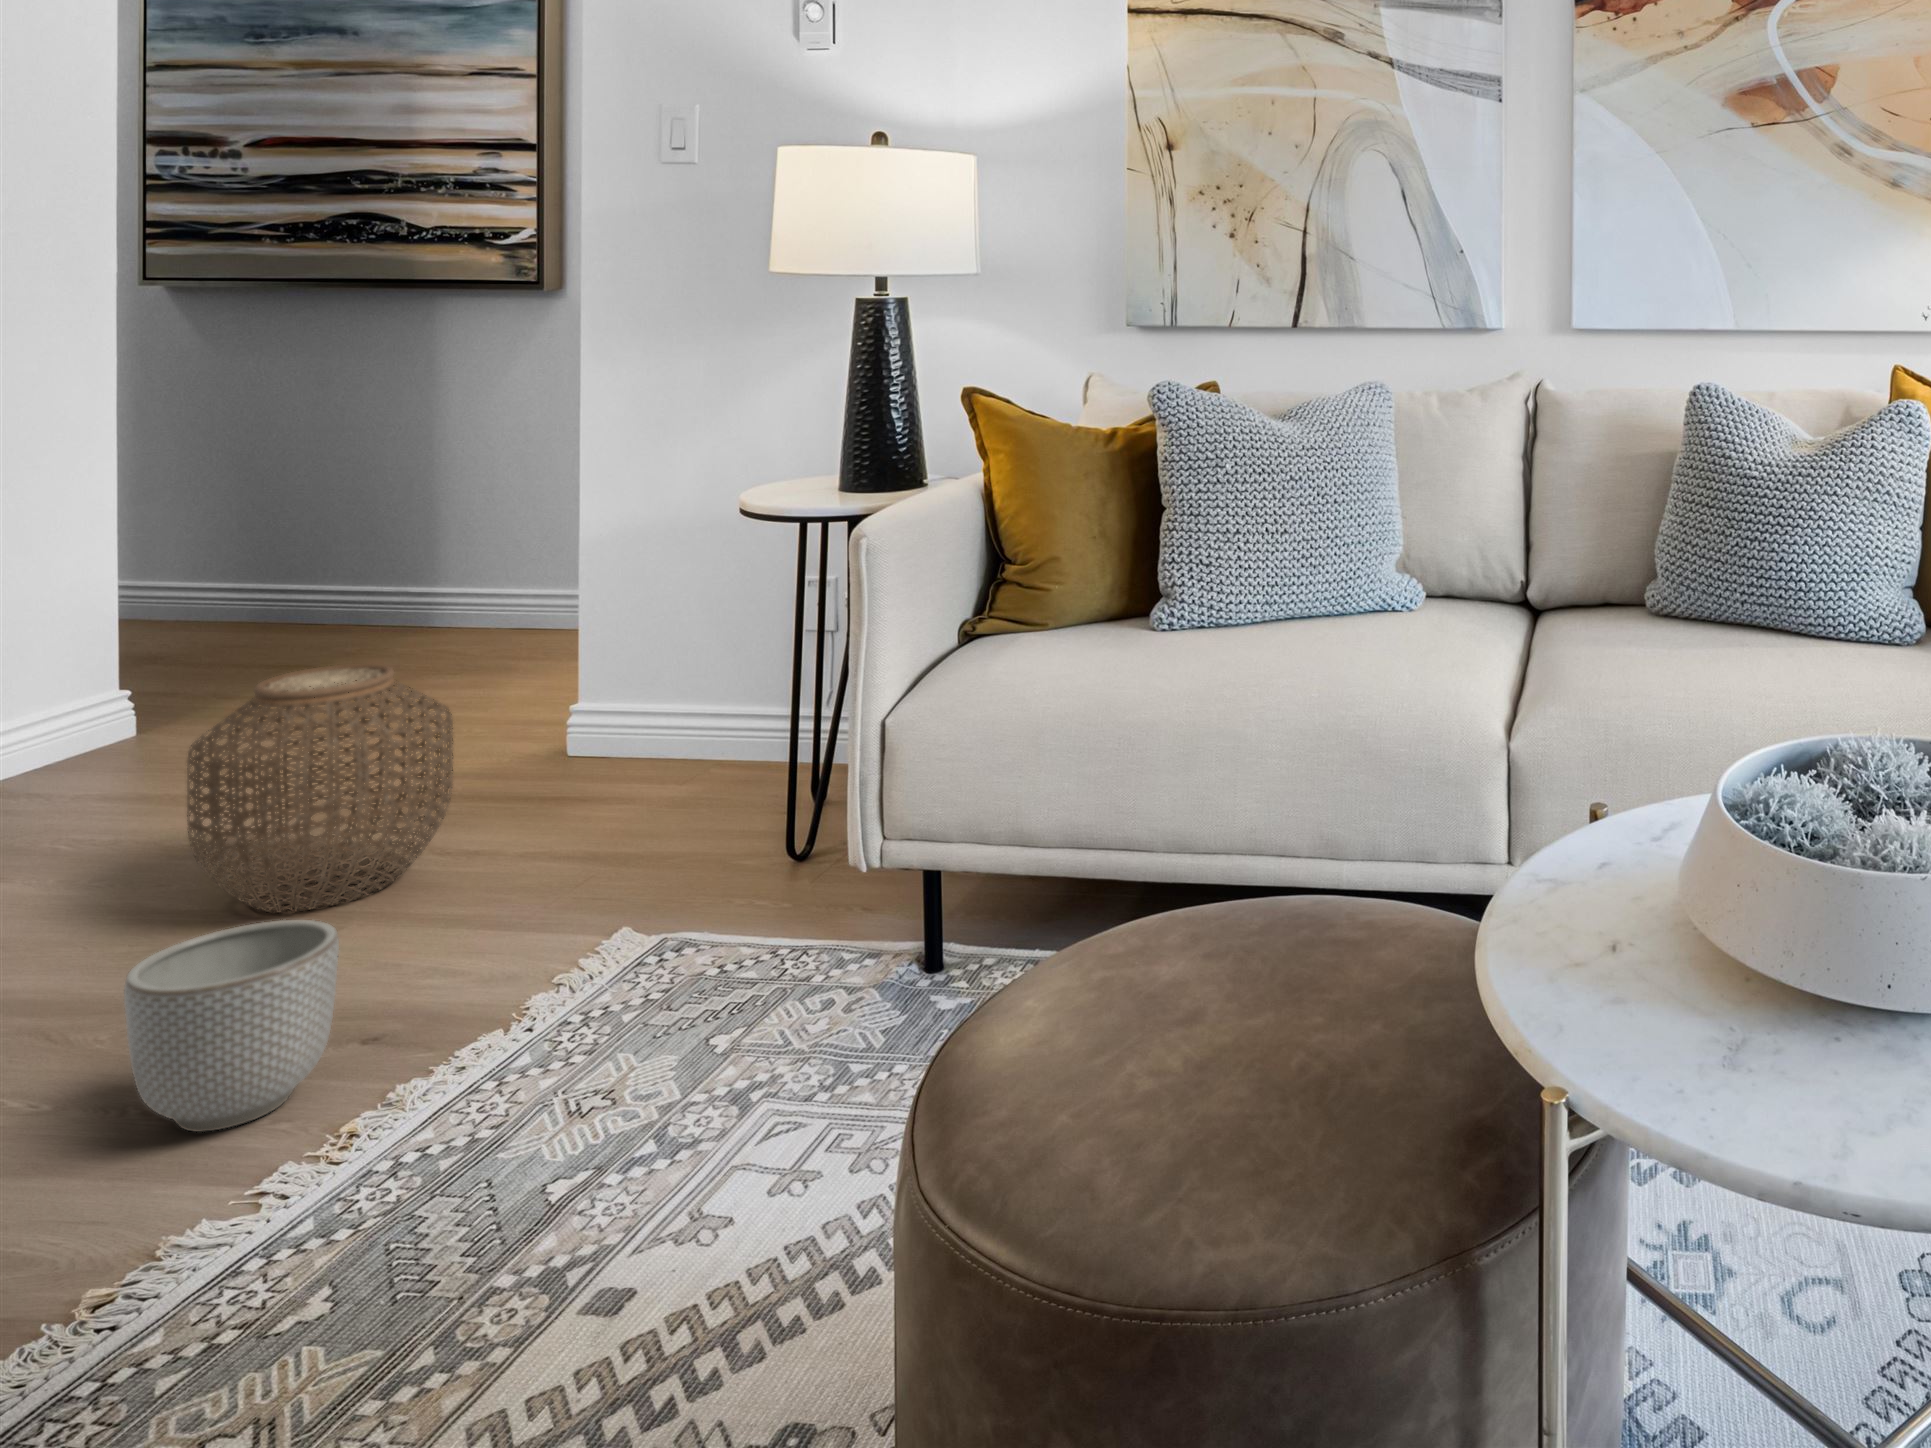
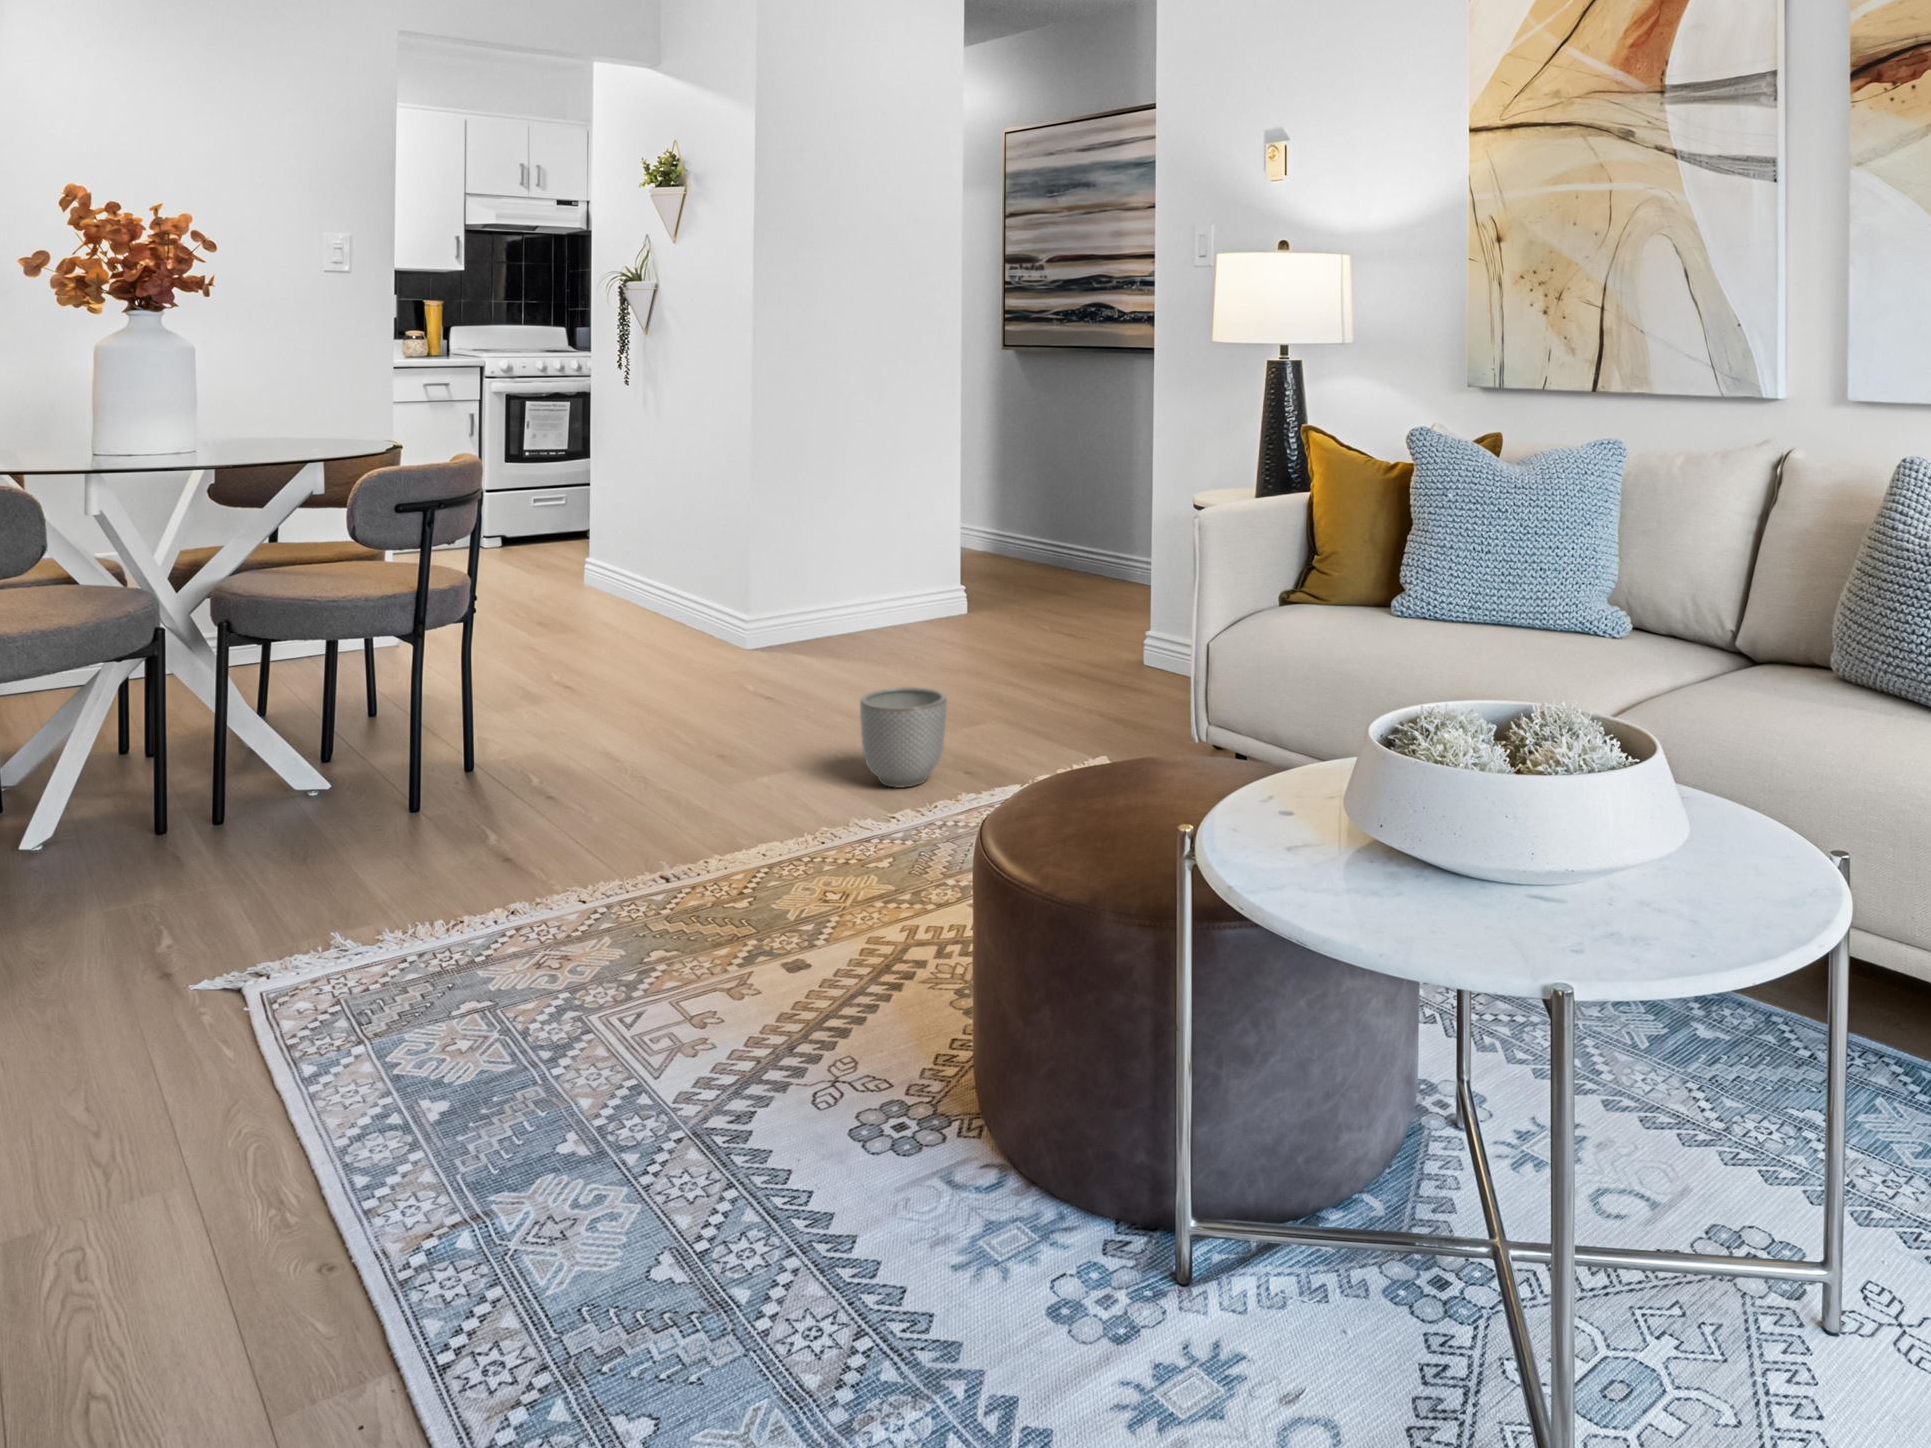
woven basket: present [187,664,453,913] -> none [936,567,1055,704]

